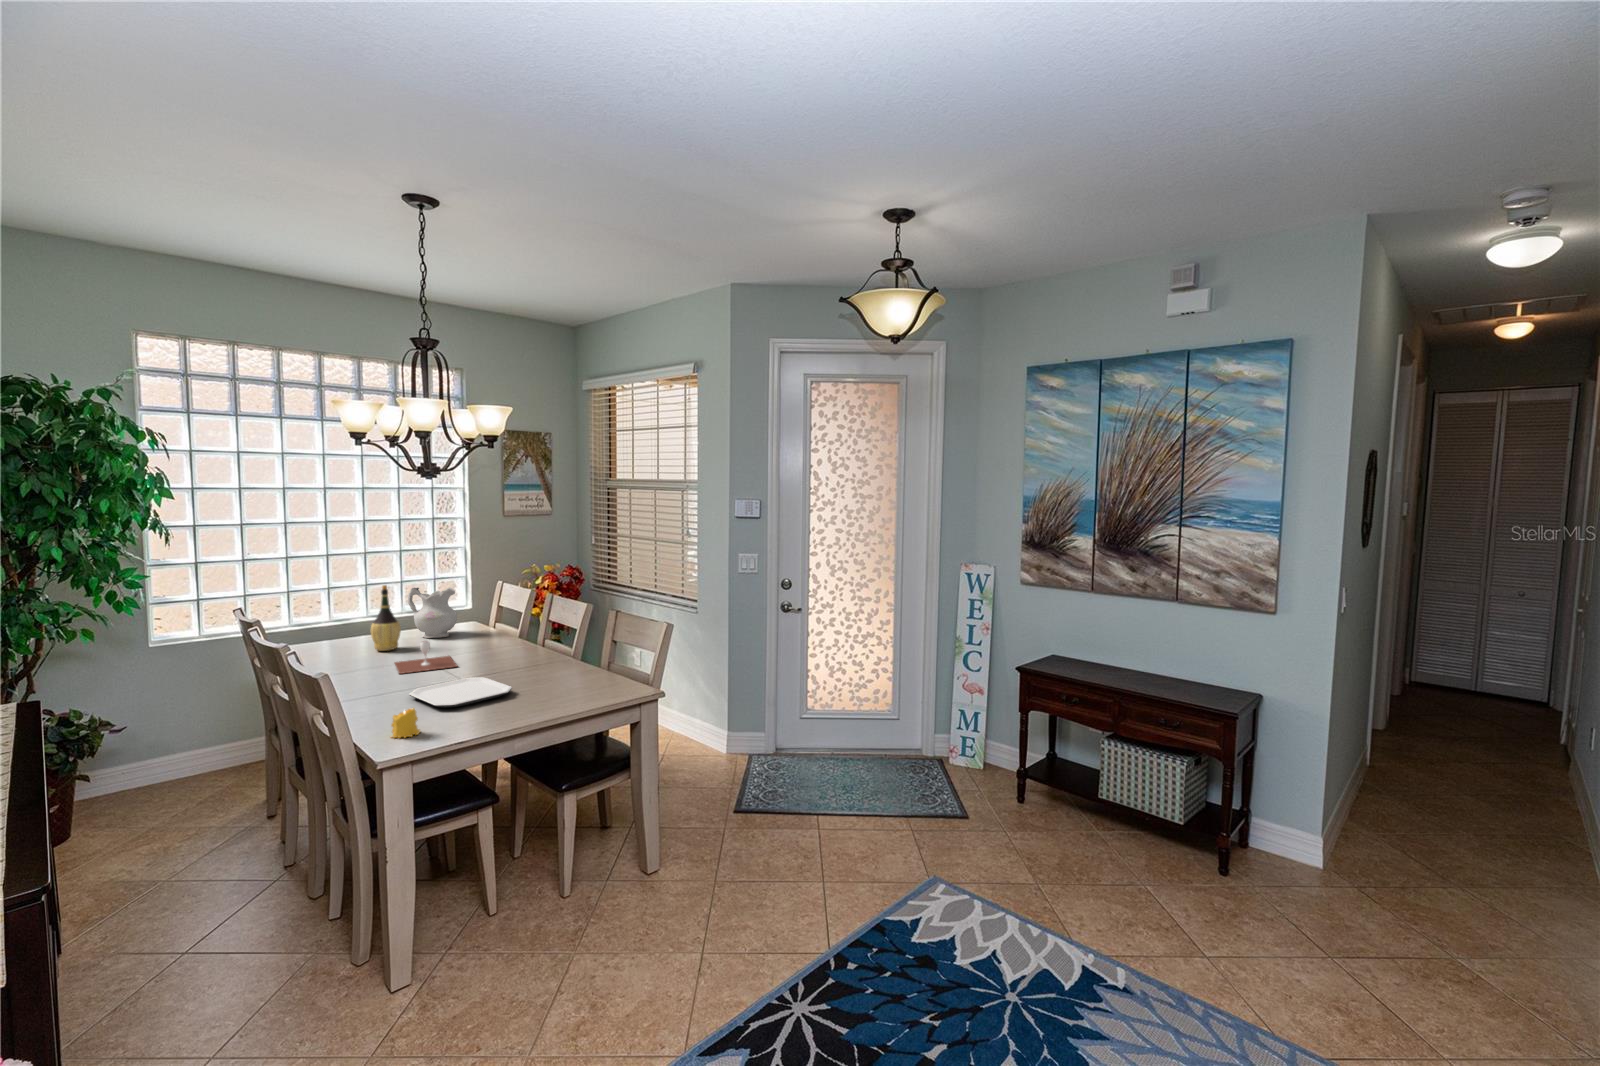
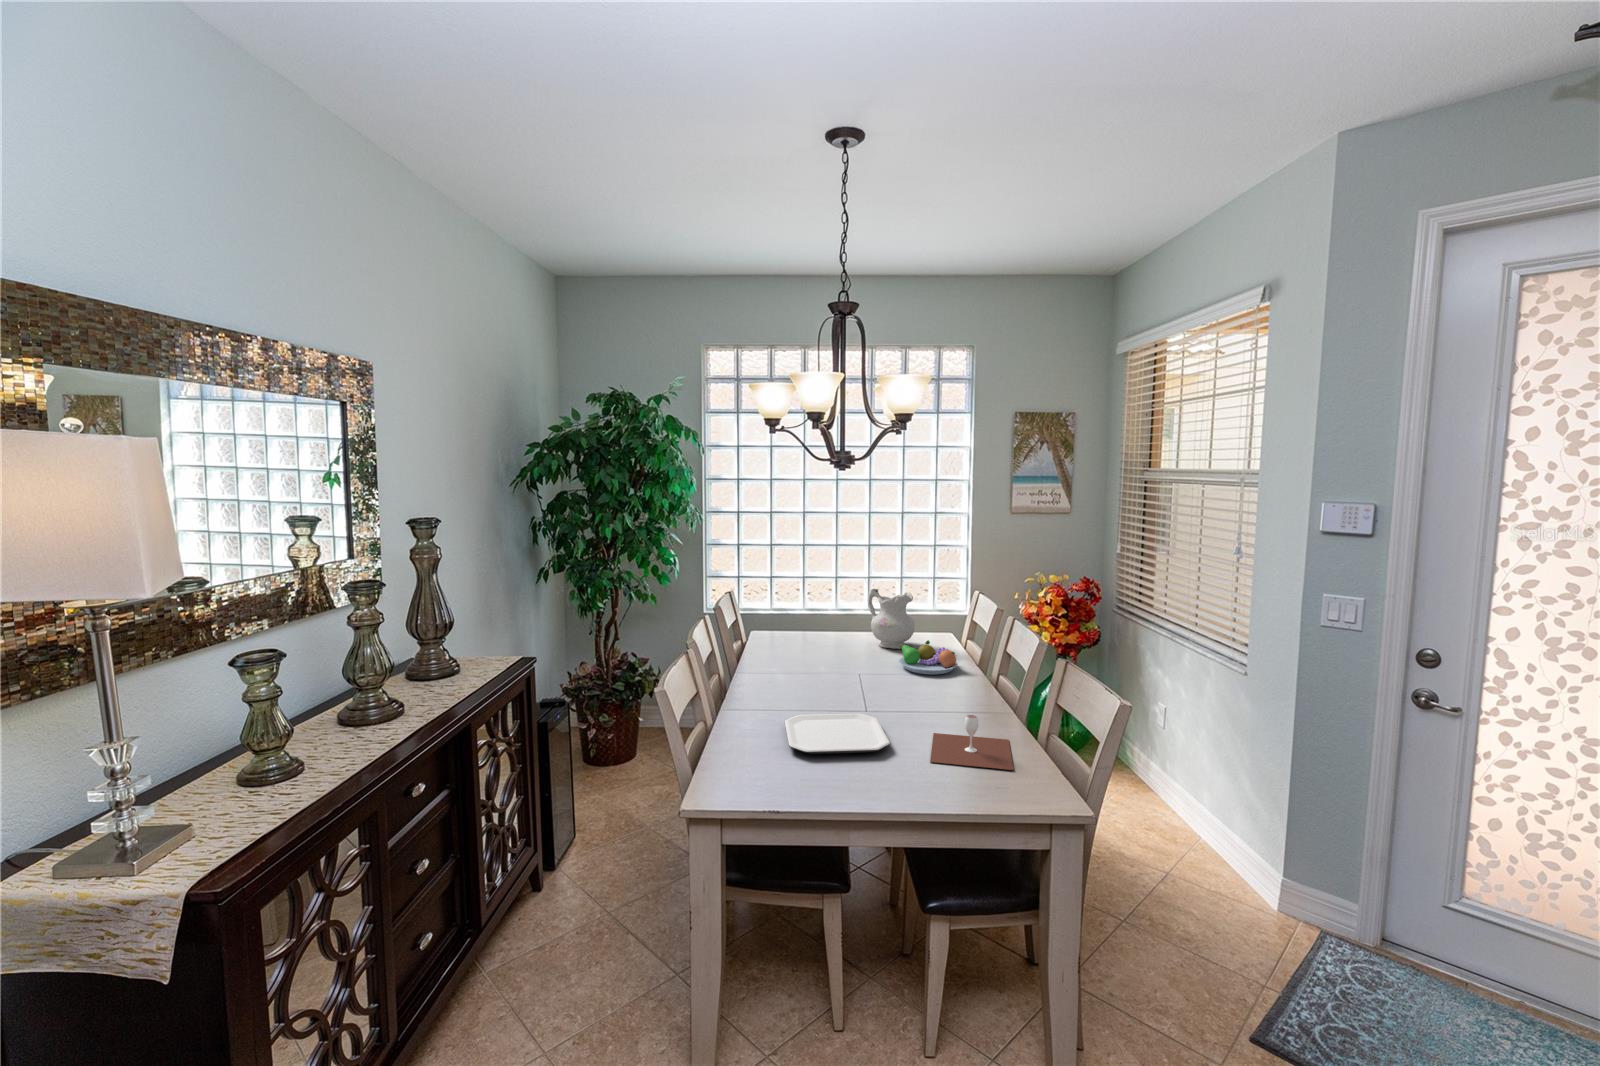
wine bottle: present [371,585,401,651] -> none [818,584,847,655]
fruit bowl: none [455,623,511,649] -> present [899,640,958,675]
wine glass: present [395,641,458,674] -> present [930,715,1013,770]
candle: present [391,708,420,738] -> none [713,746,747,785]

